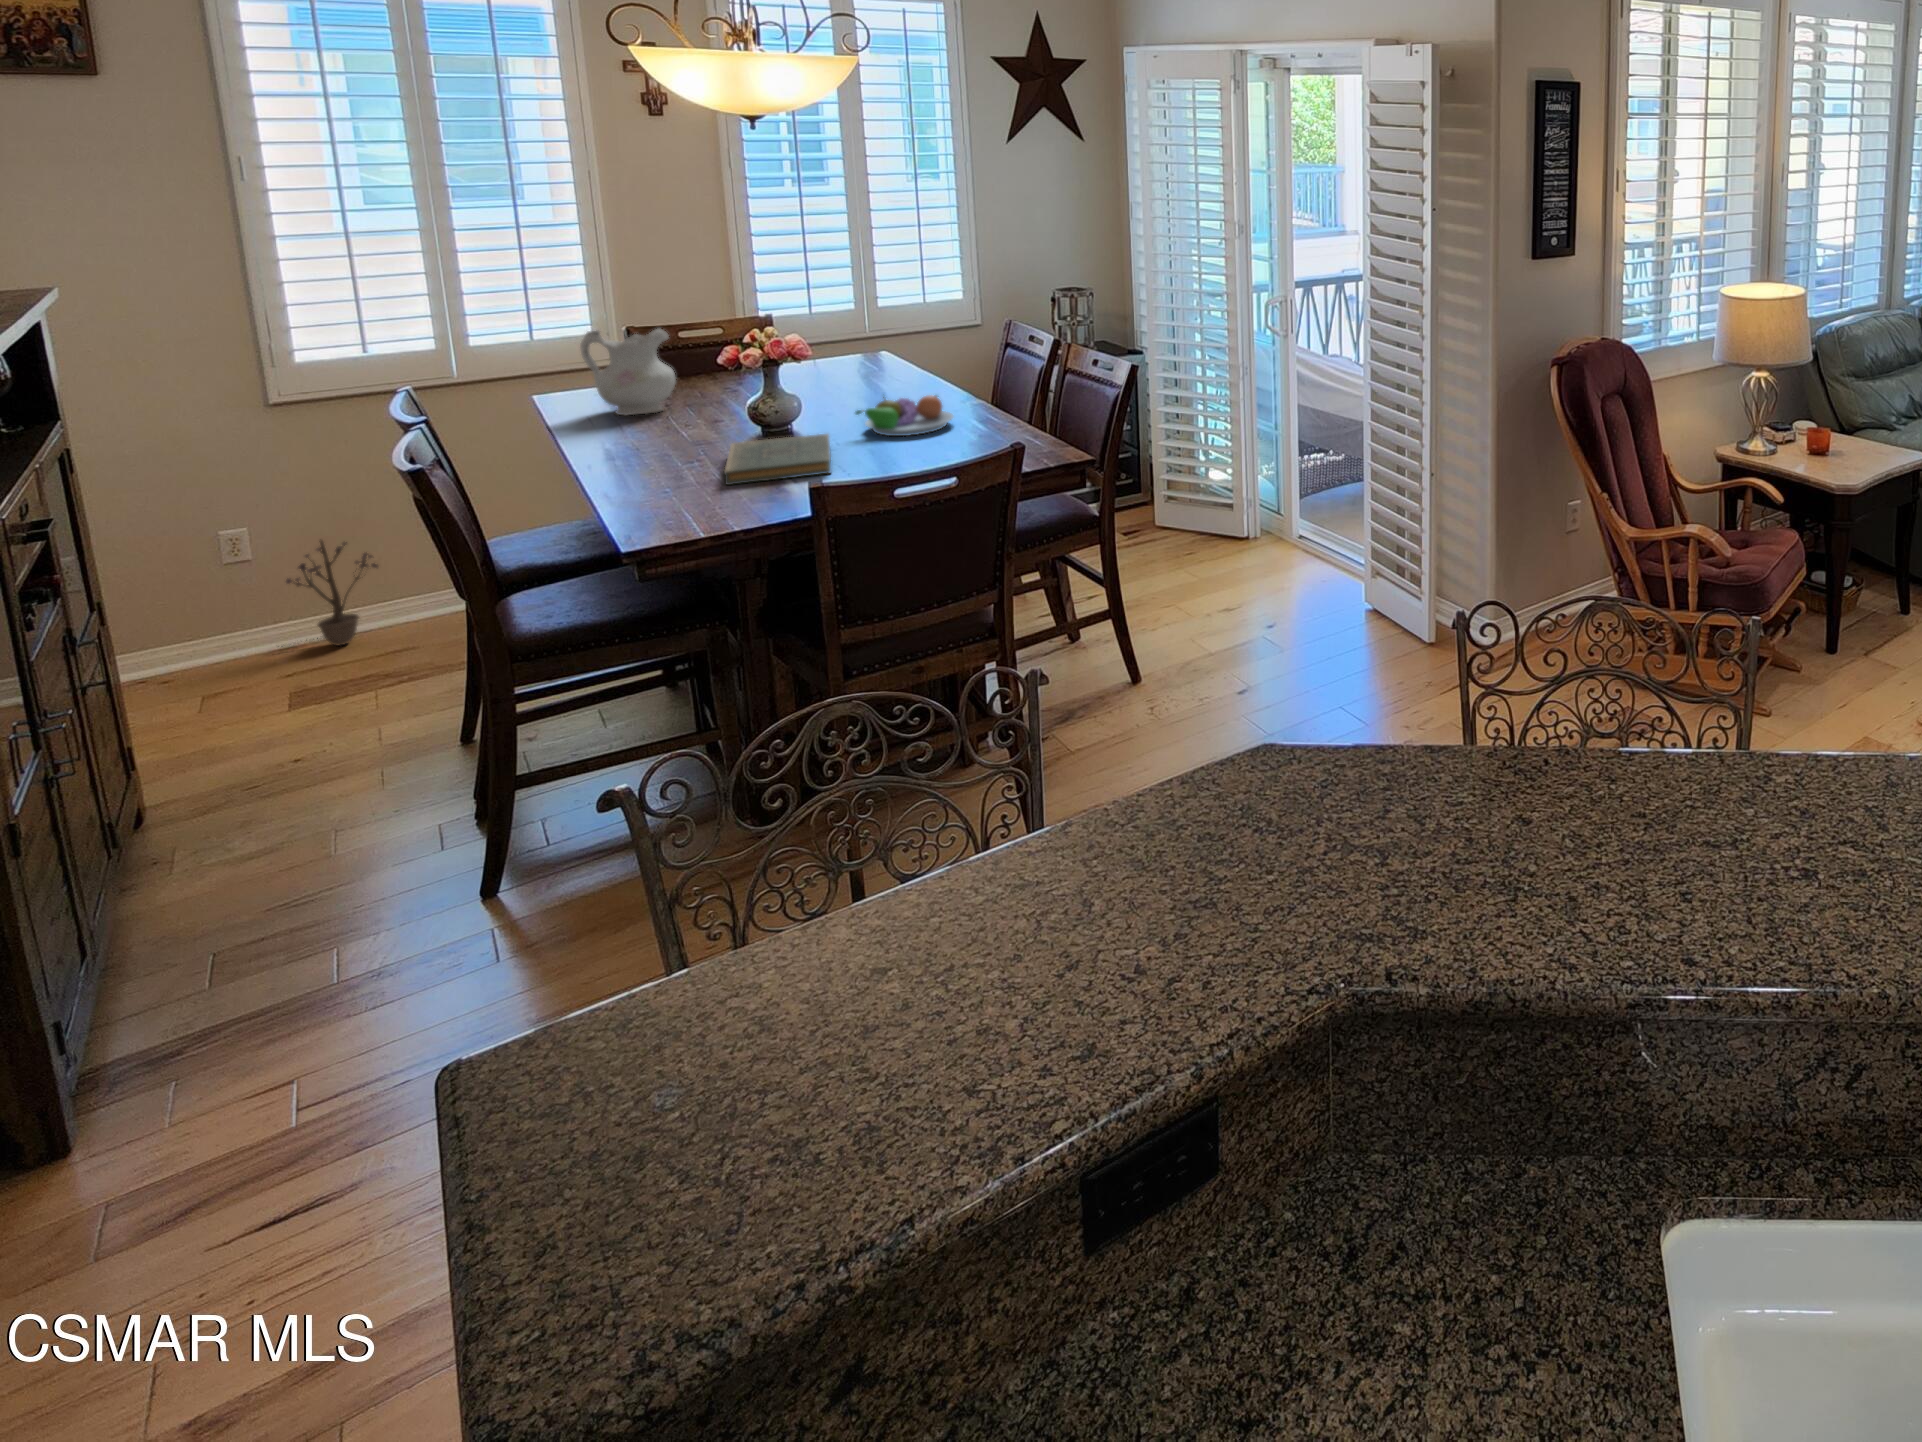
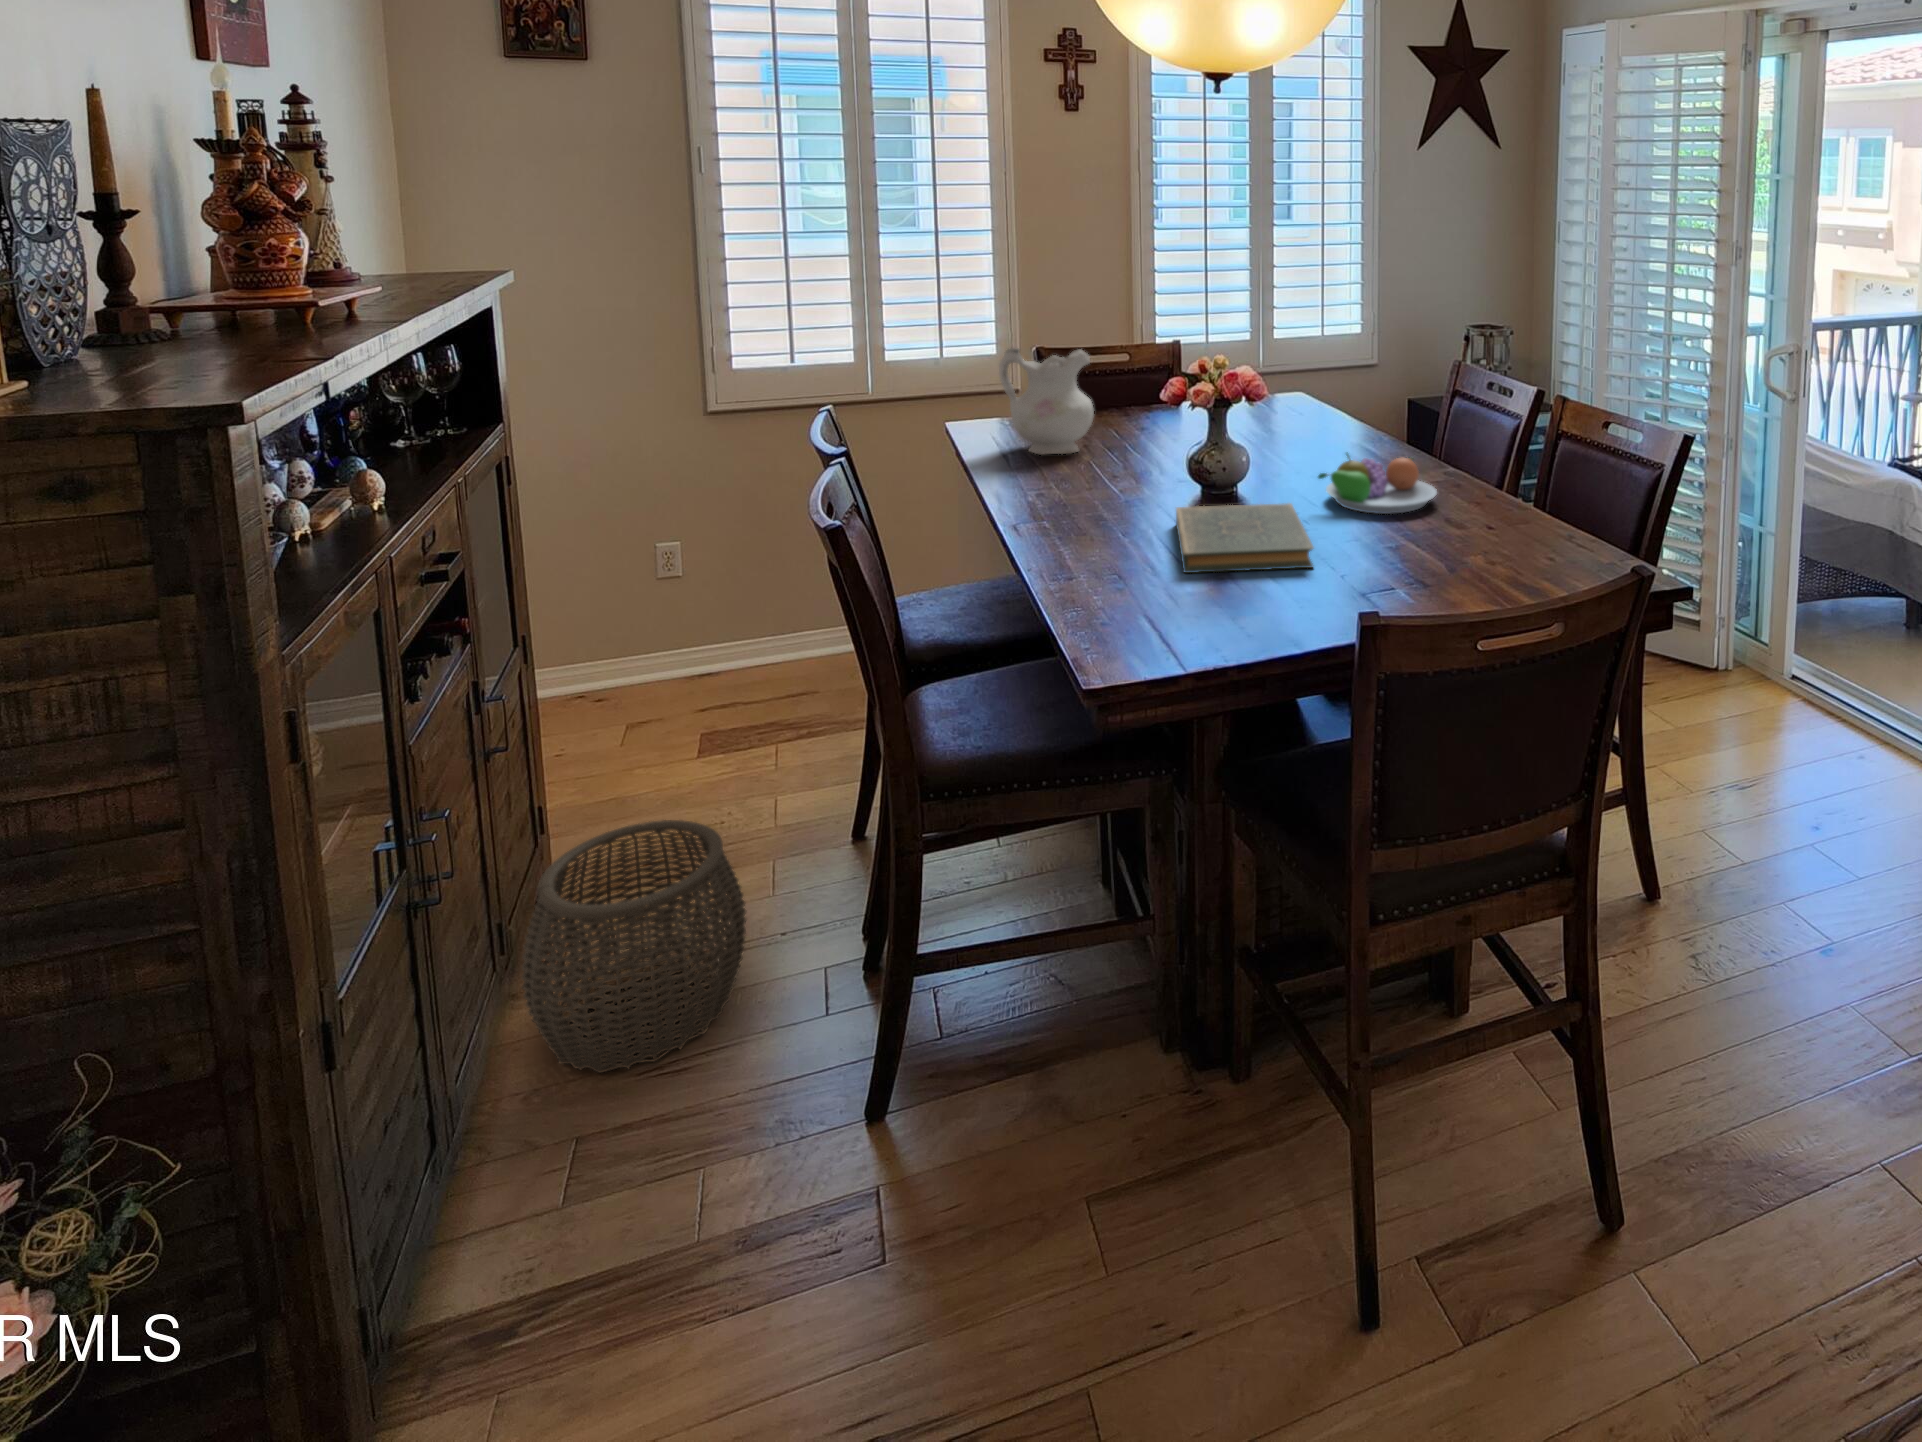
decorative plant: present [278,540,378,647] -> none [694,562,787,680]
woven basket: none [136,726,360,917] -> present [522,820,746,1073]

